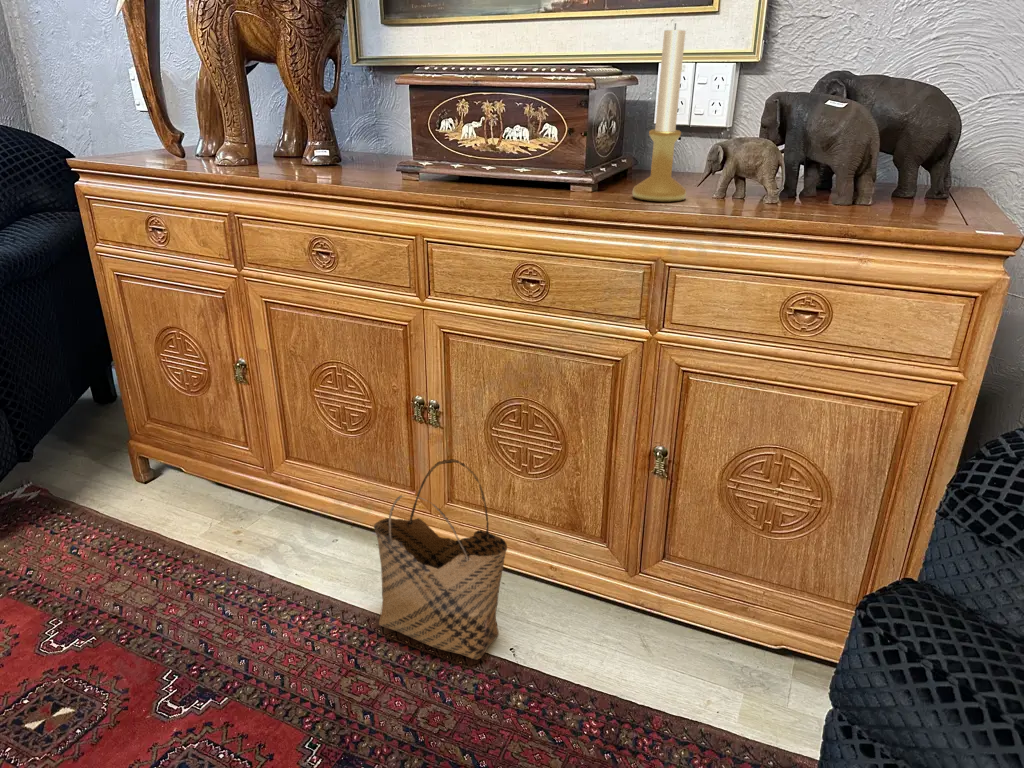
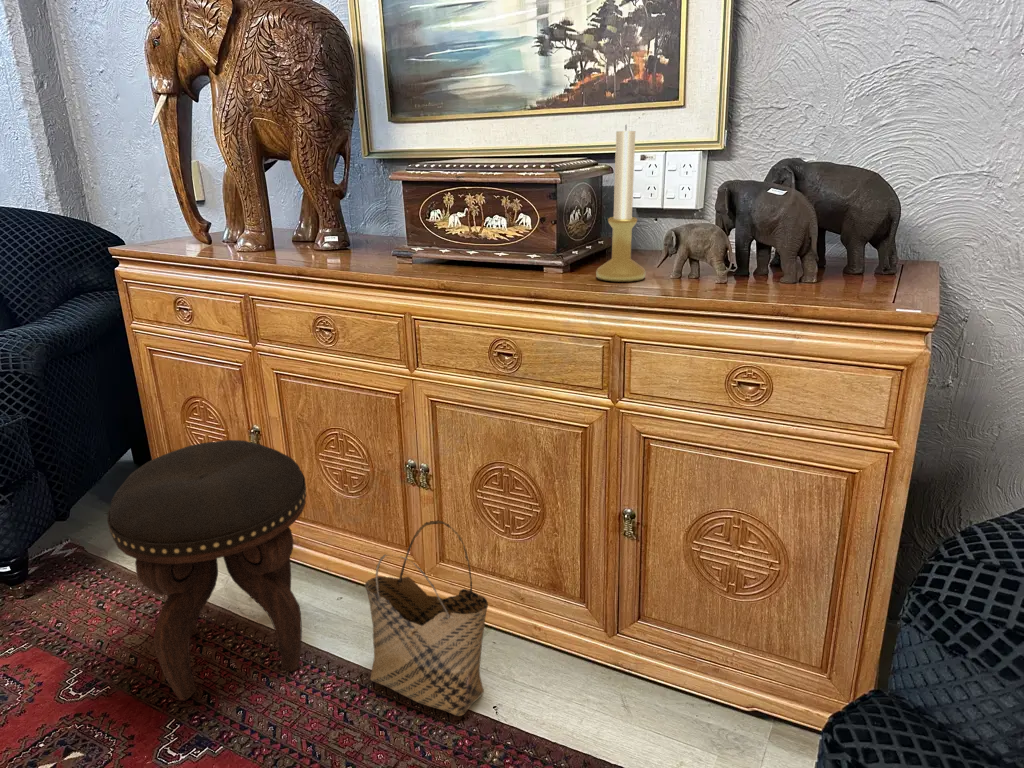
footstool: none [88,374,305,651] -> present [107,440,306,700]

